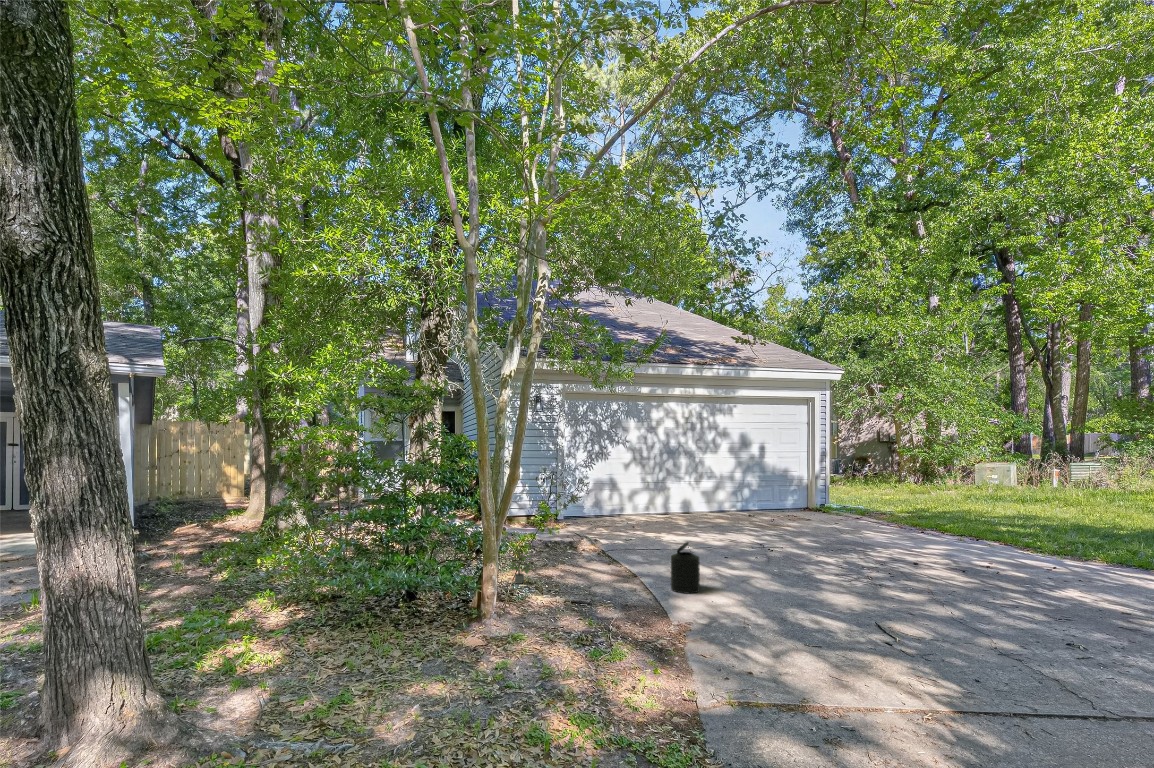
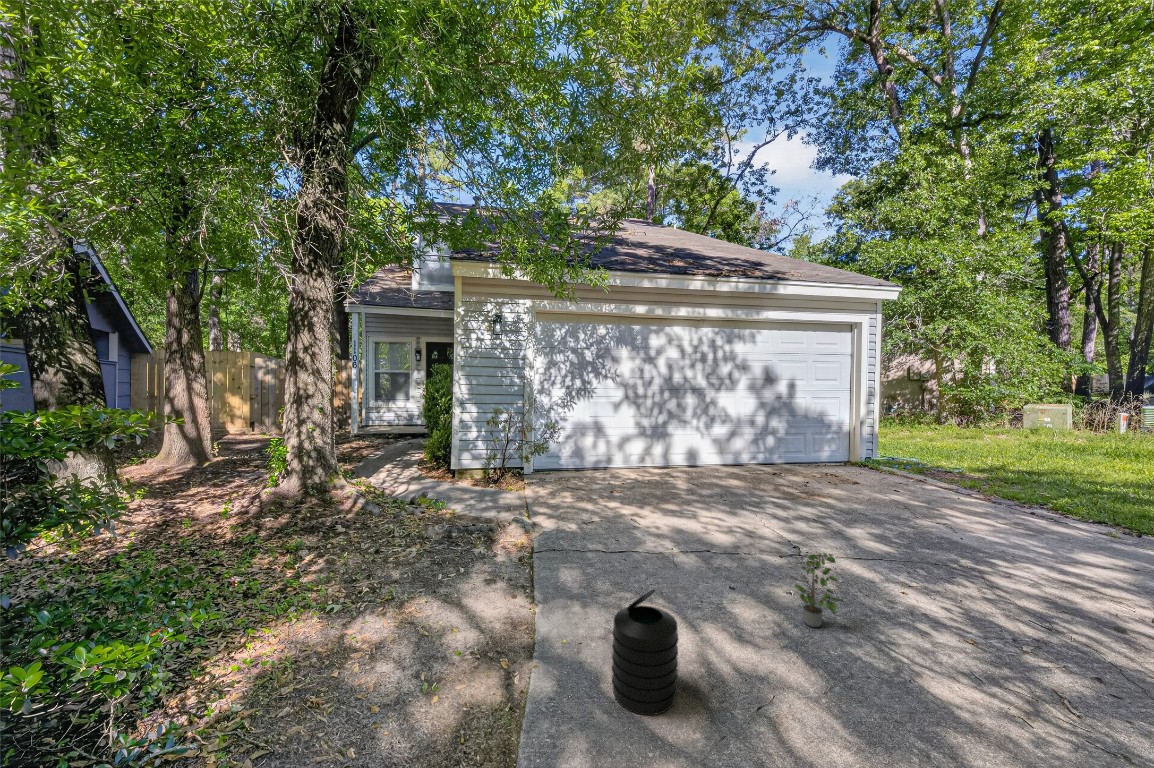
potted plant: present [511,546,531,584] -> present [795,553,842,627]

